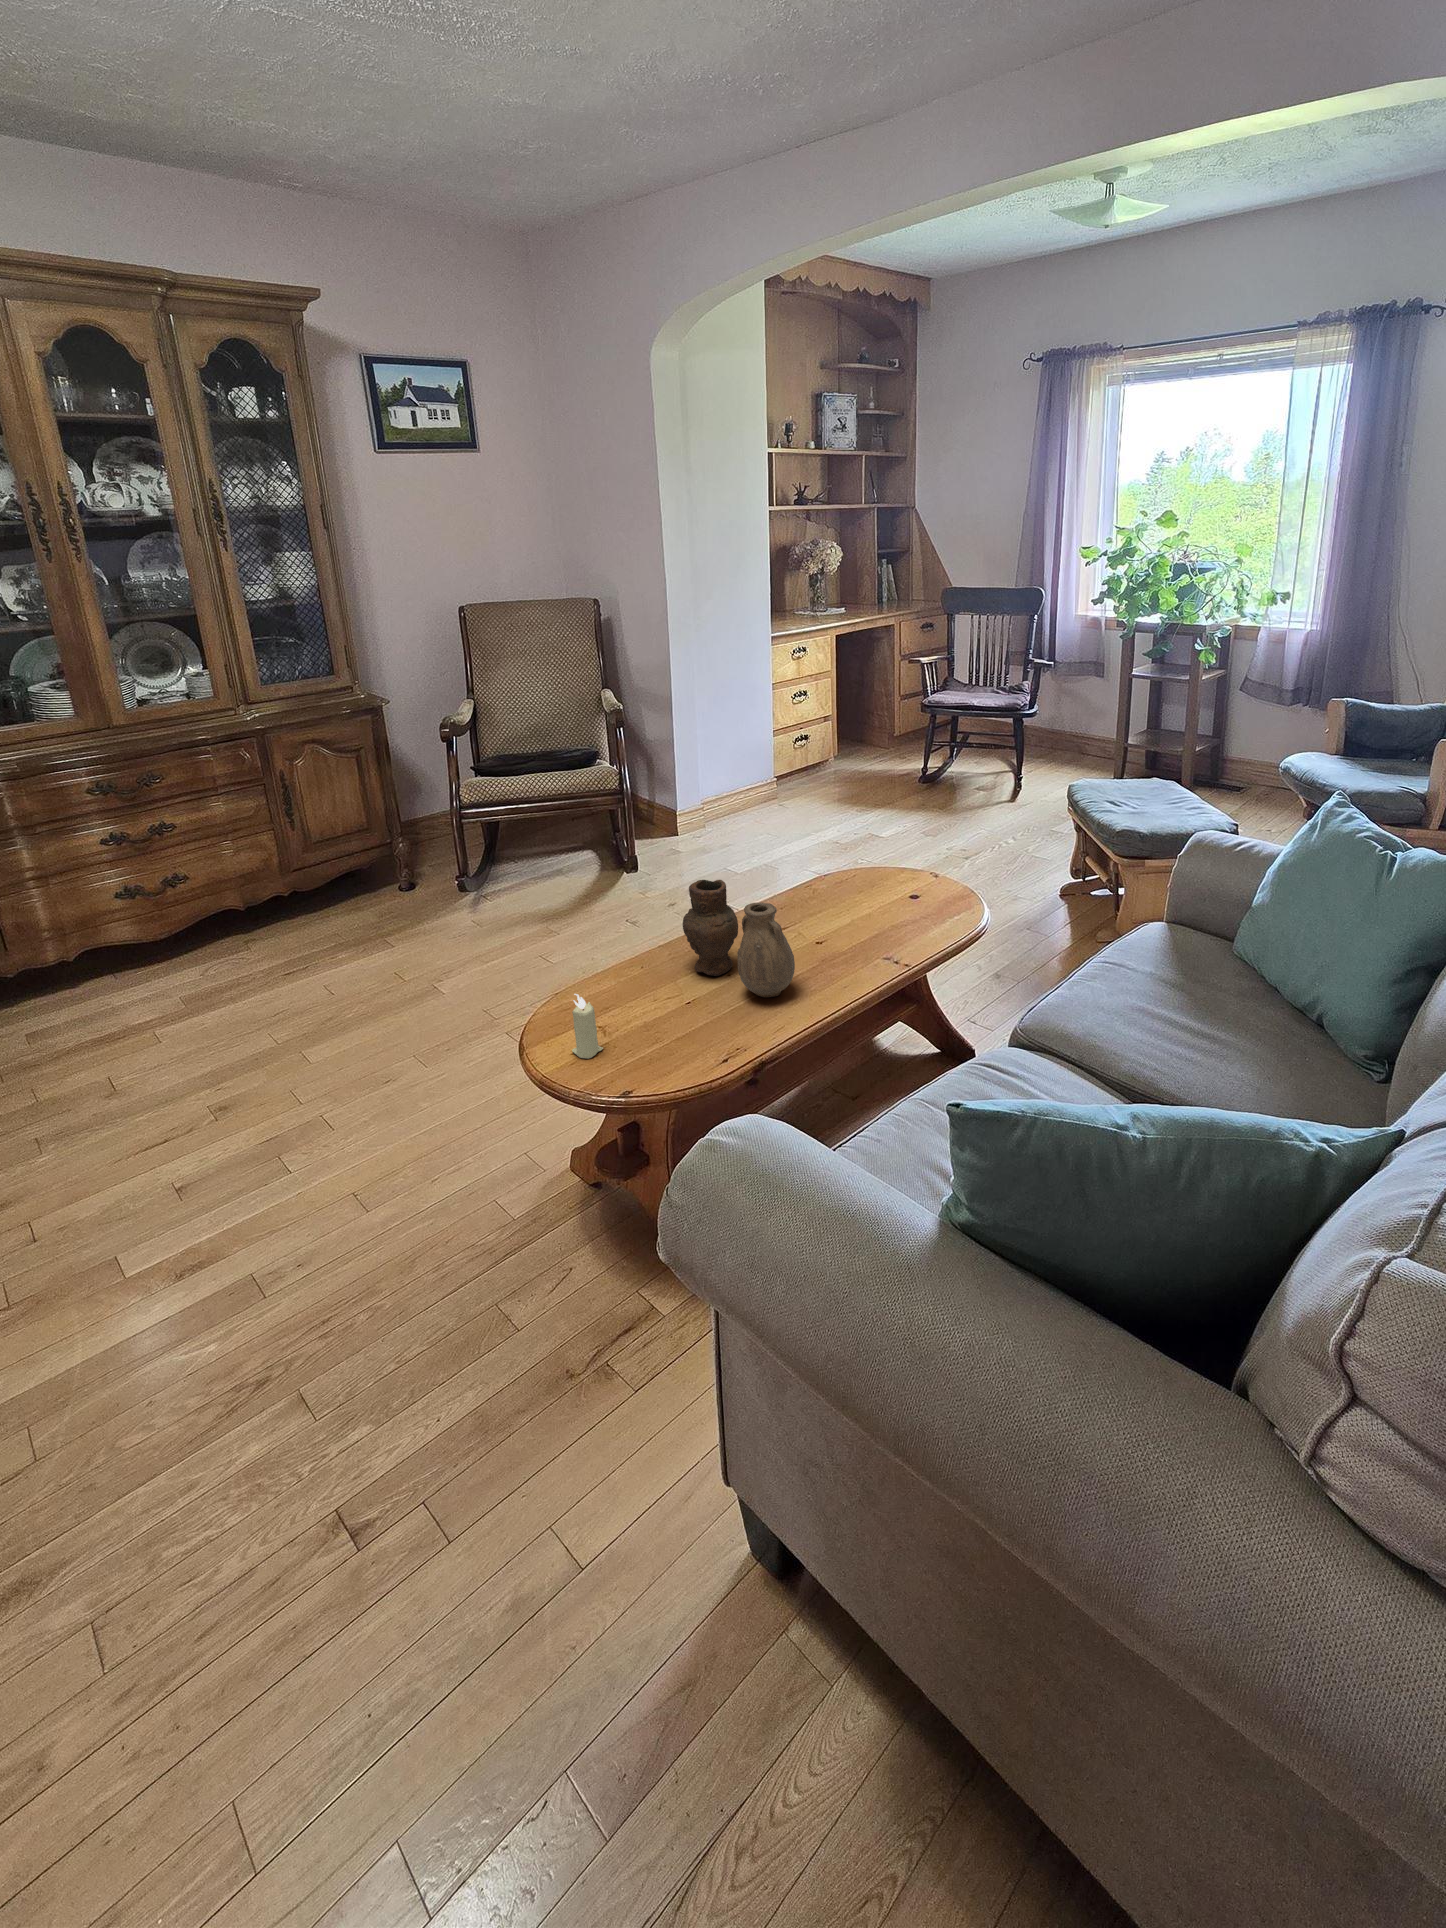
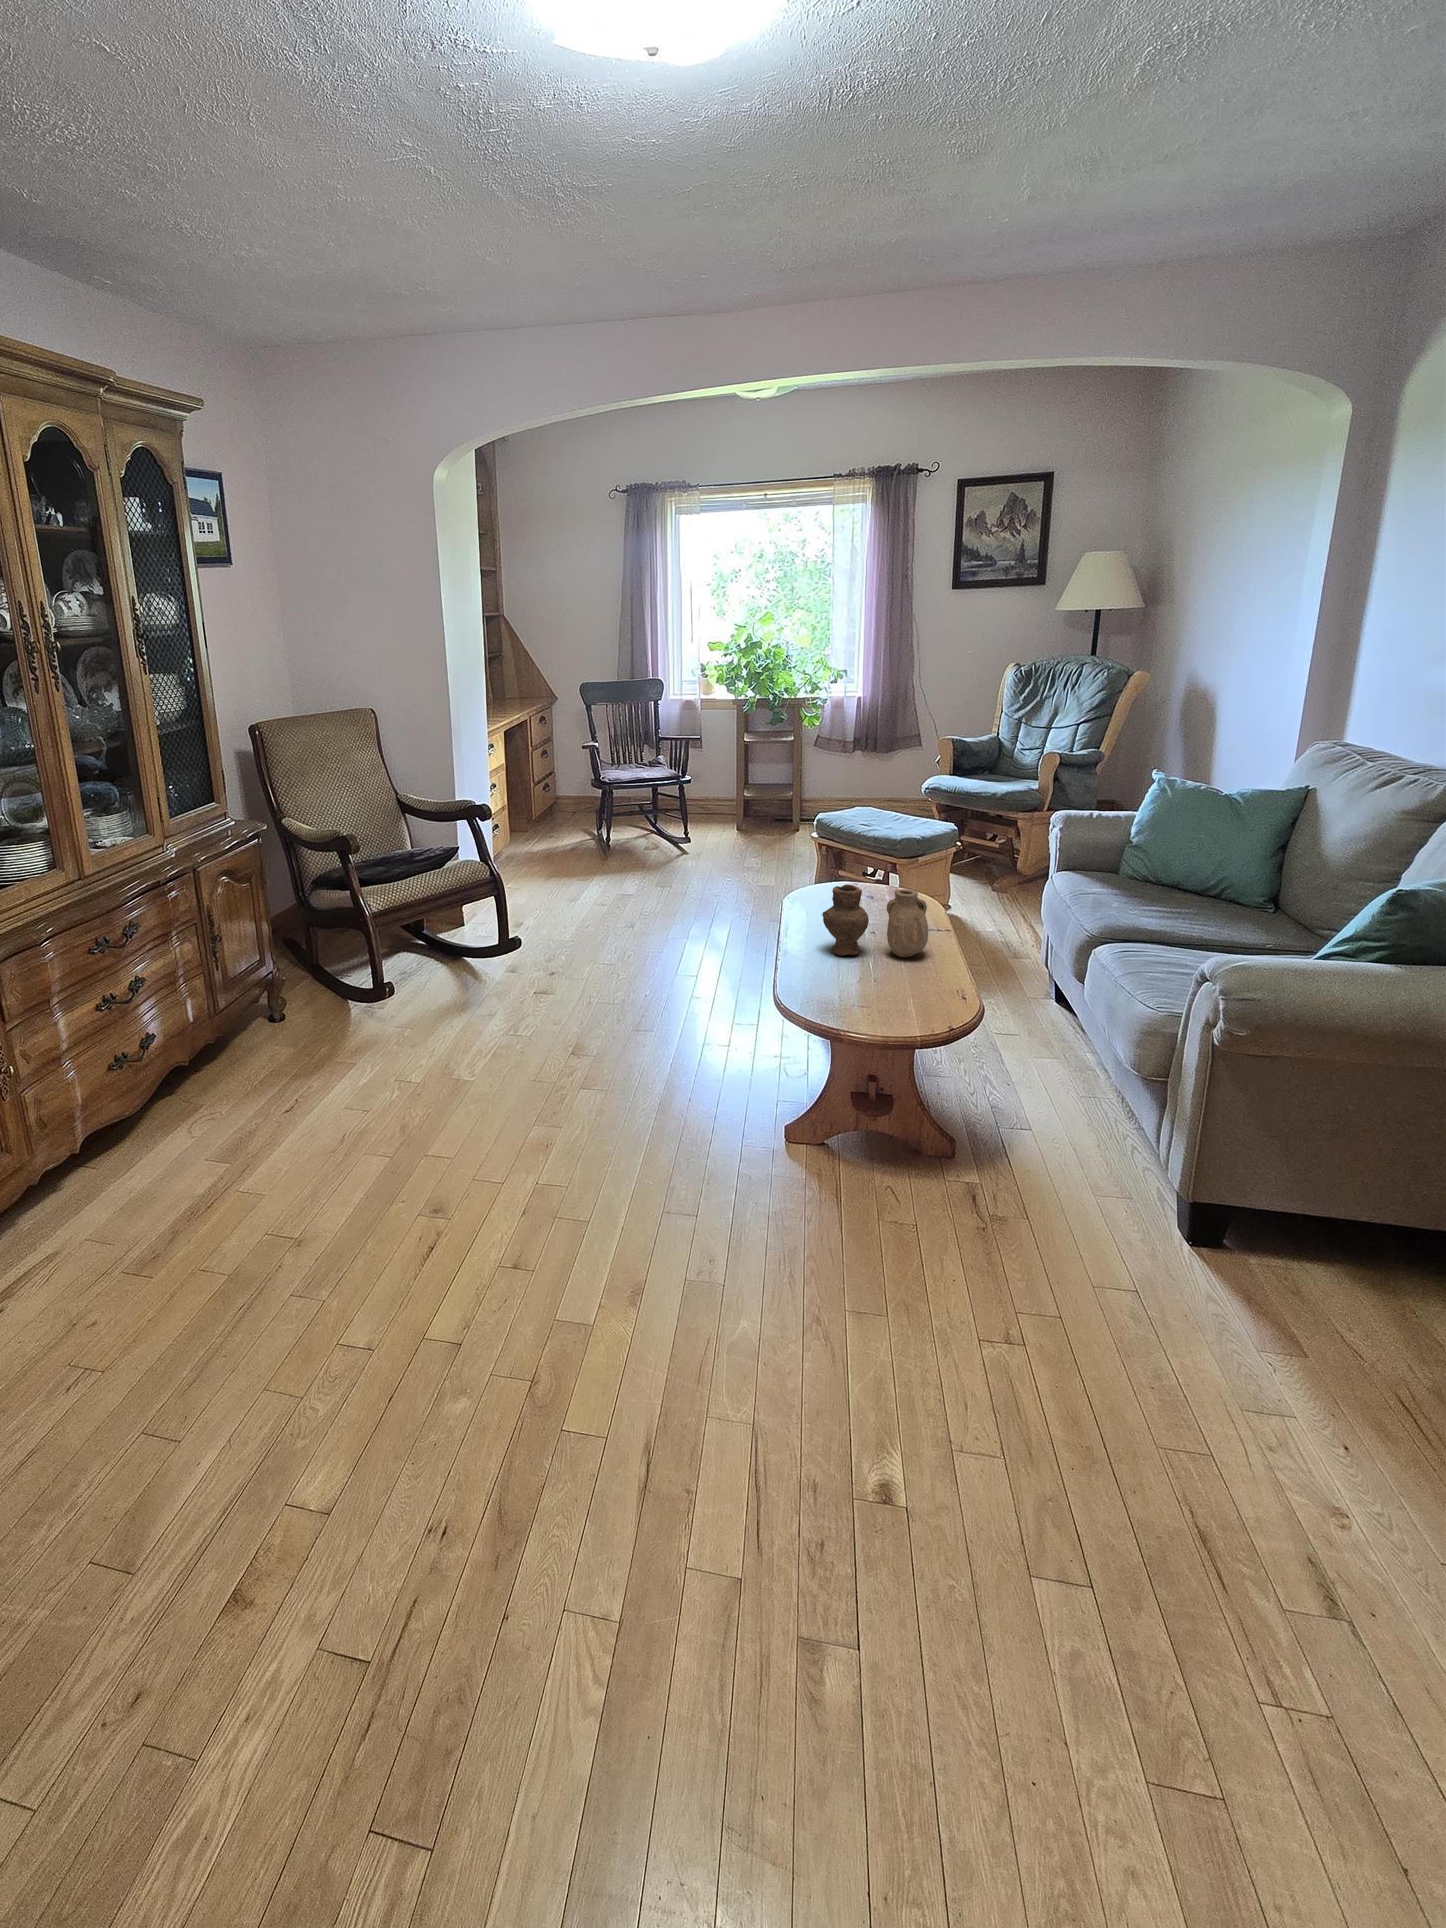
candle: present [572,994,603,1058] -> none [861,963,883,1011]

